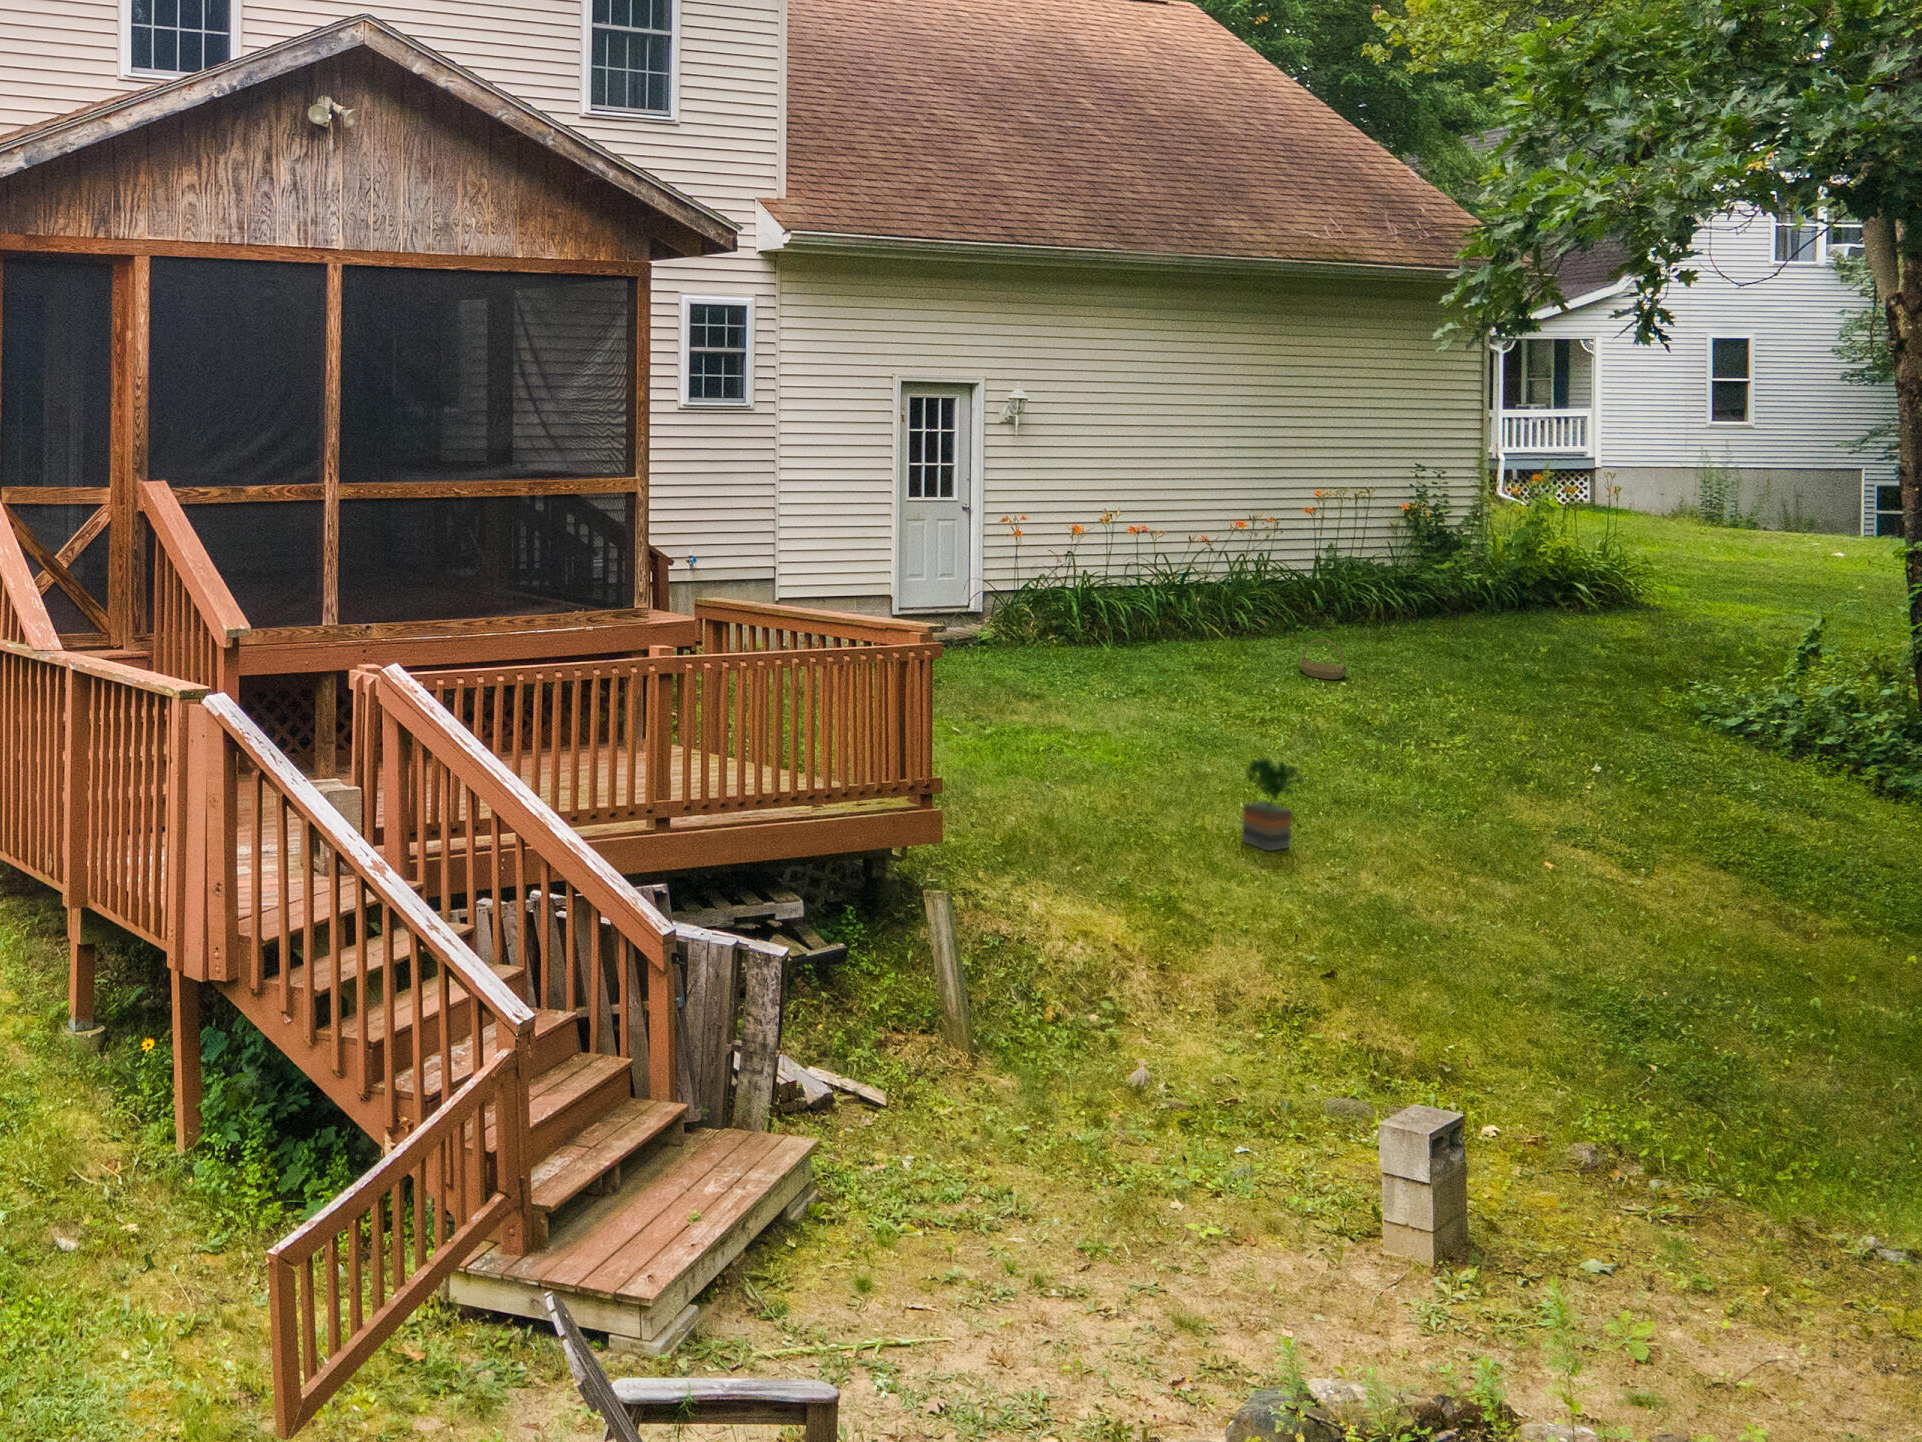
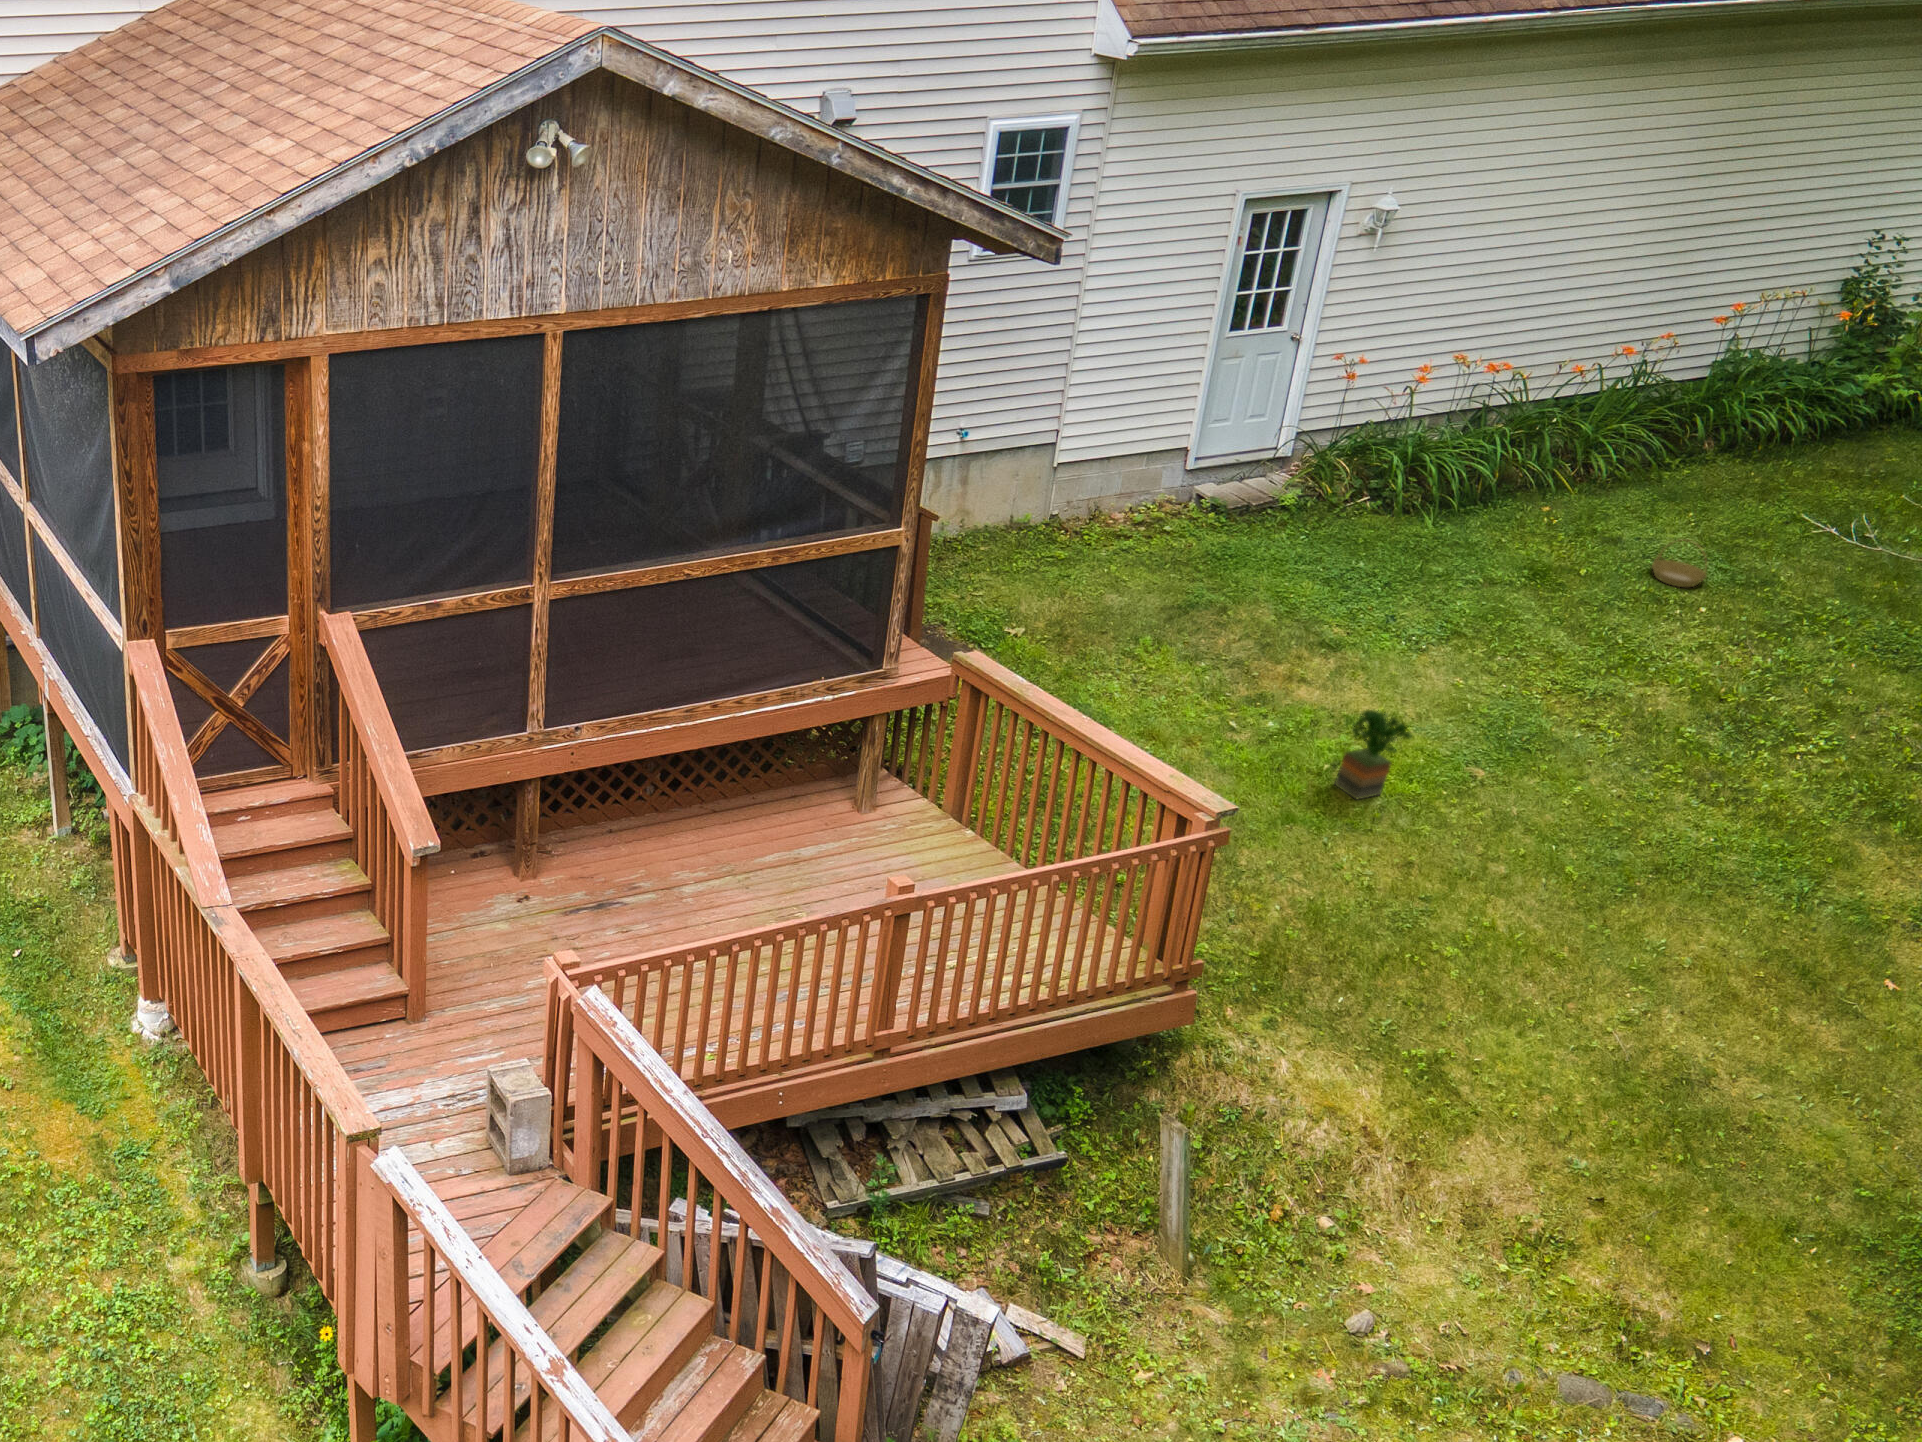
potted tree: present [1242,759,1304,851] -> present [1335,710,1412,799]

